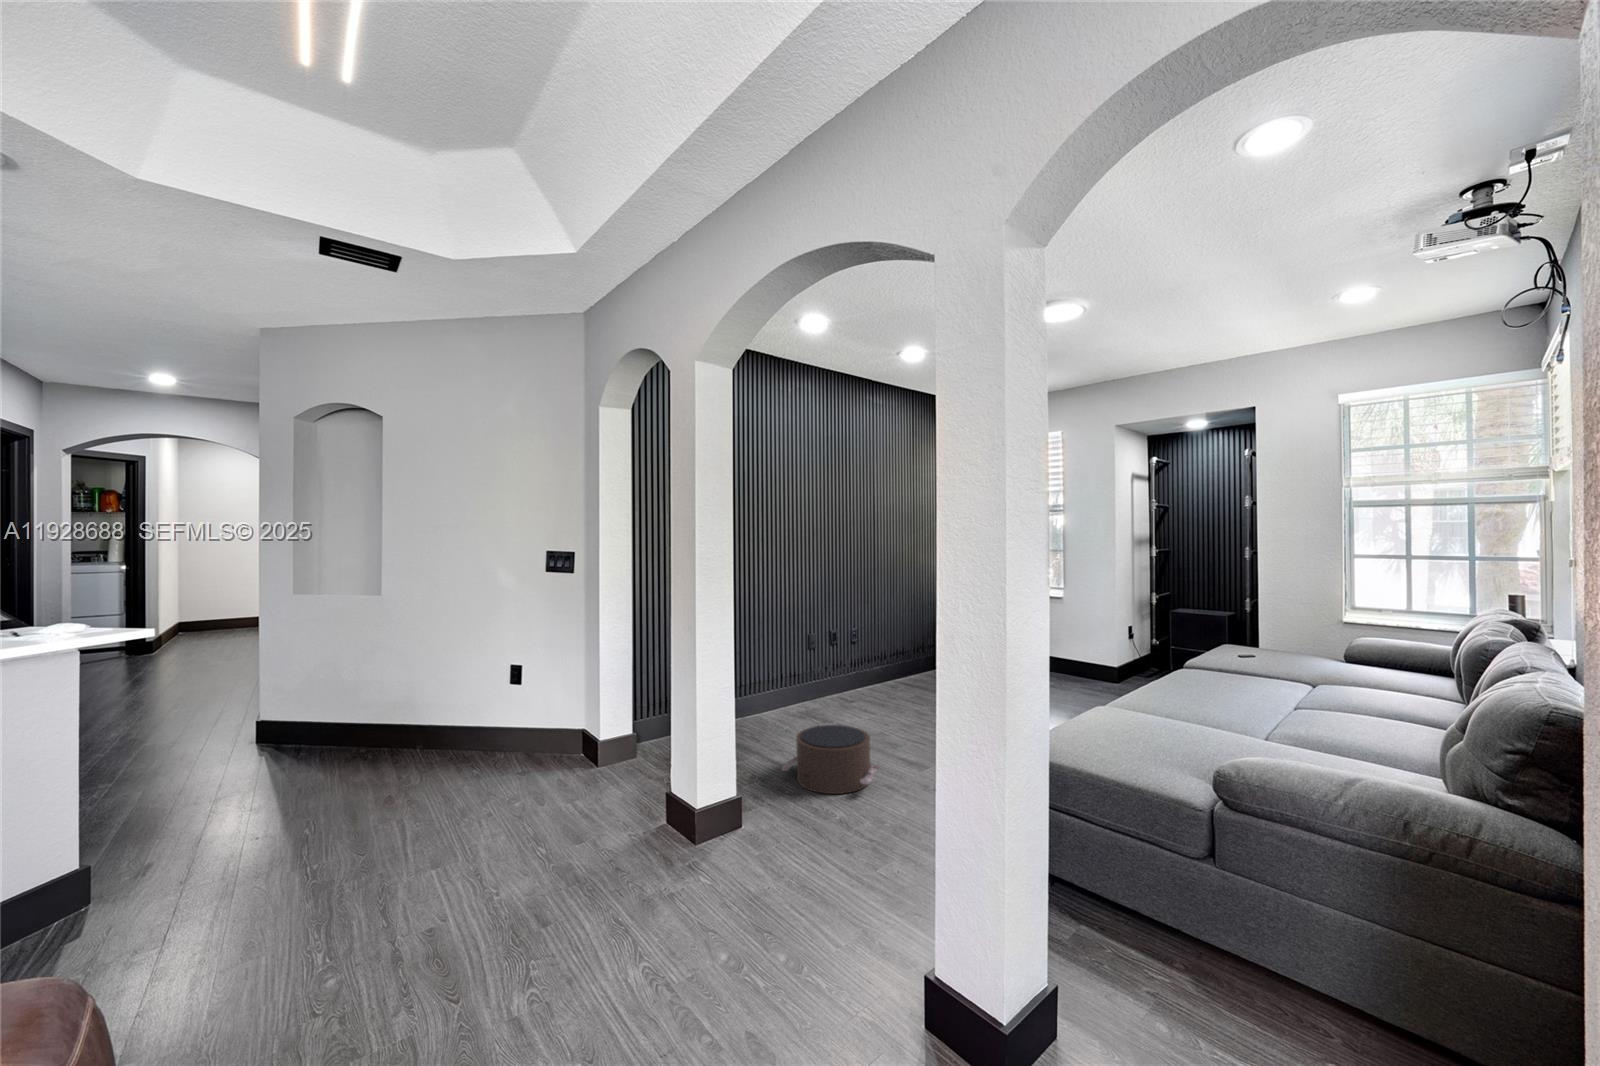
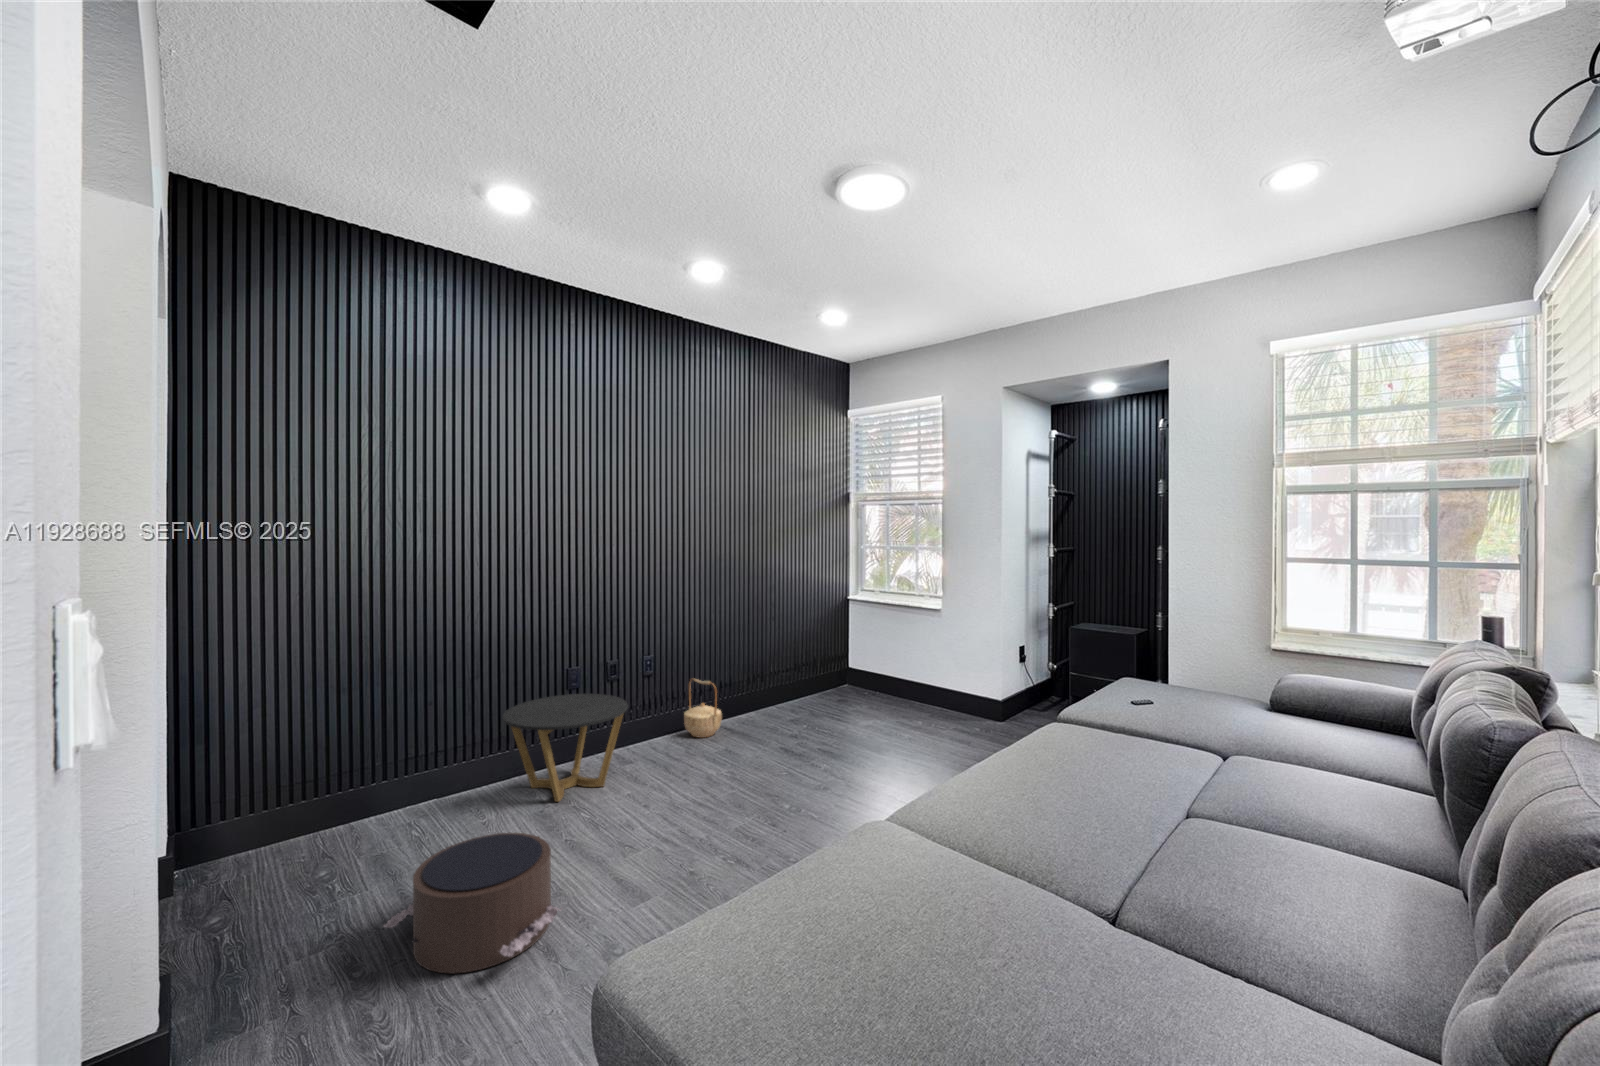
basket: none [878,646,906,688] -> present [684,679,722,738]
side table: none [782,652,861,721] -> present [503,694,628,802]

